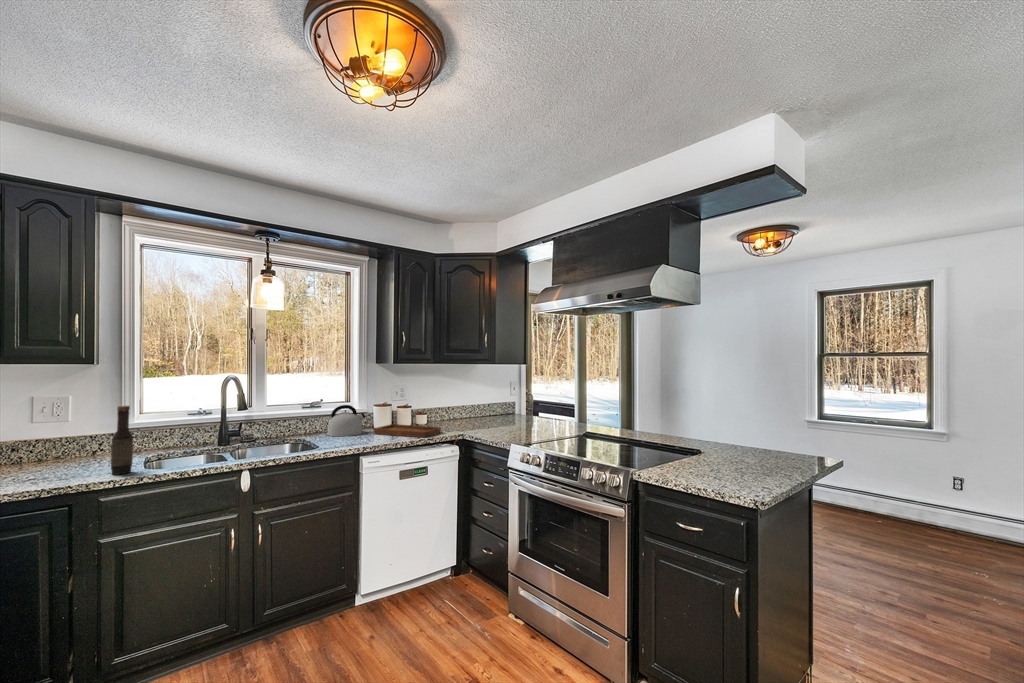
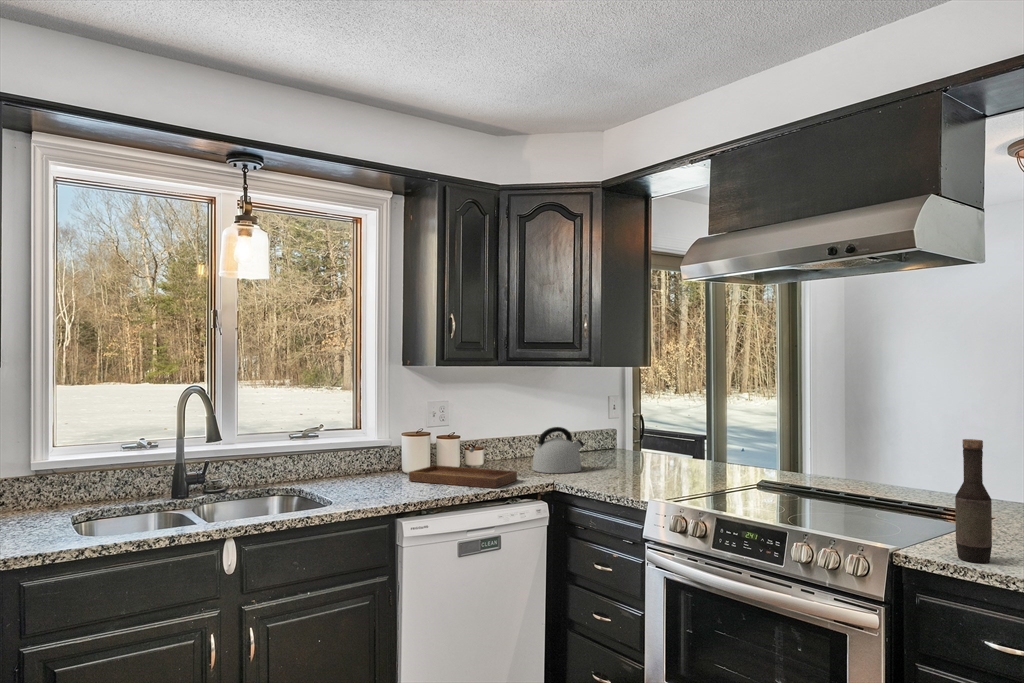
kettle: present [327,405,366,436] -> present [532,427,584,473]
bottle: present [111,406,133,475] -> present [955,439,992,563]

